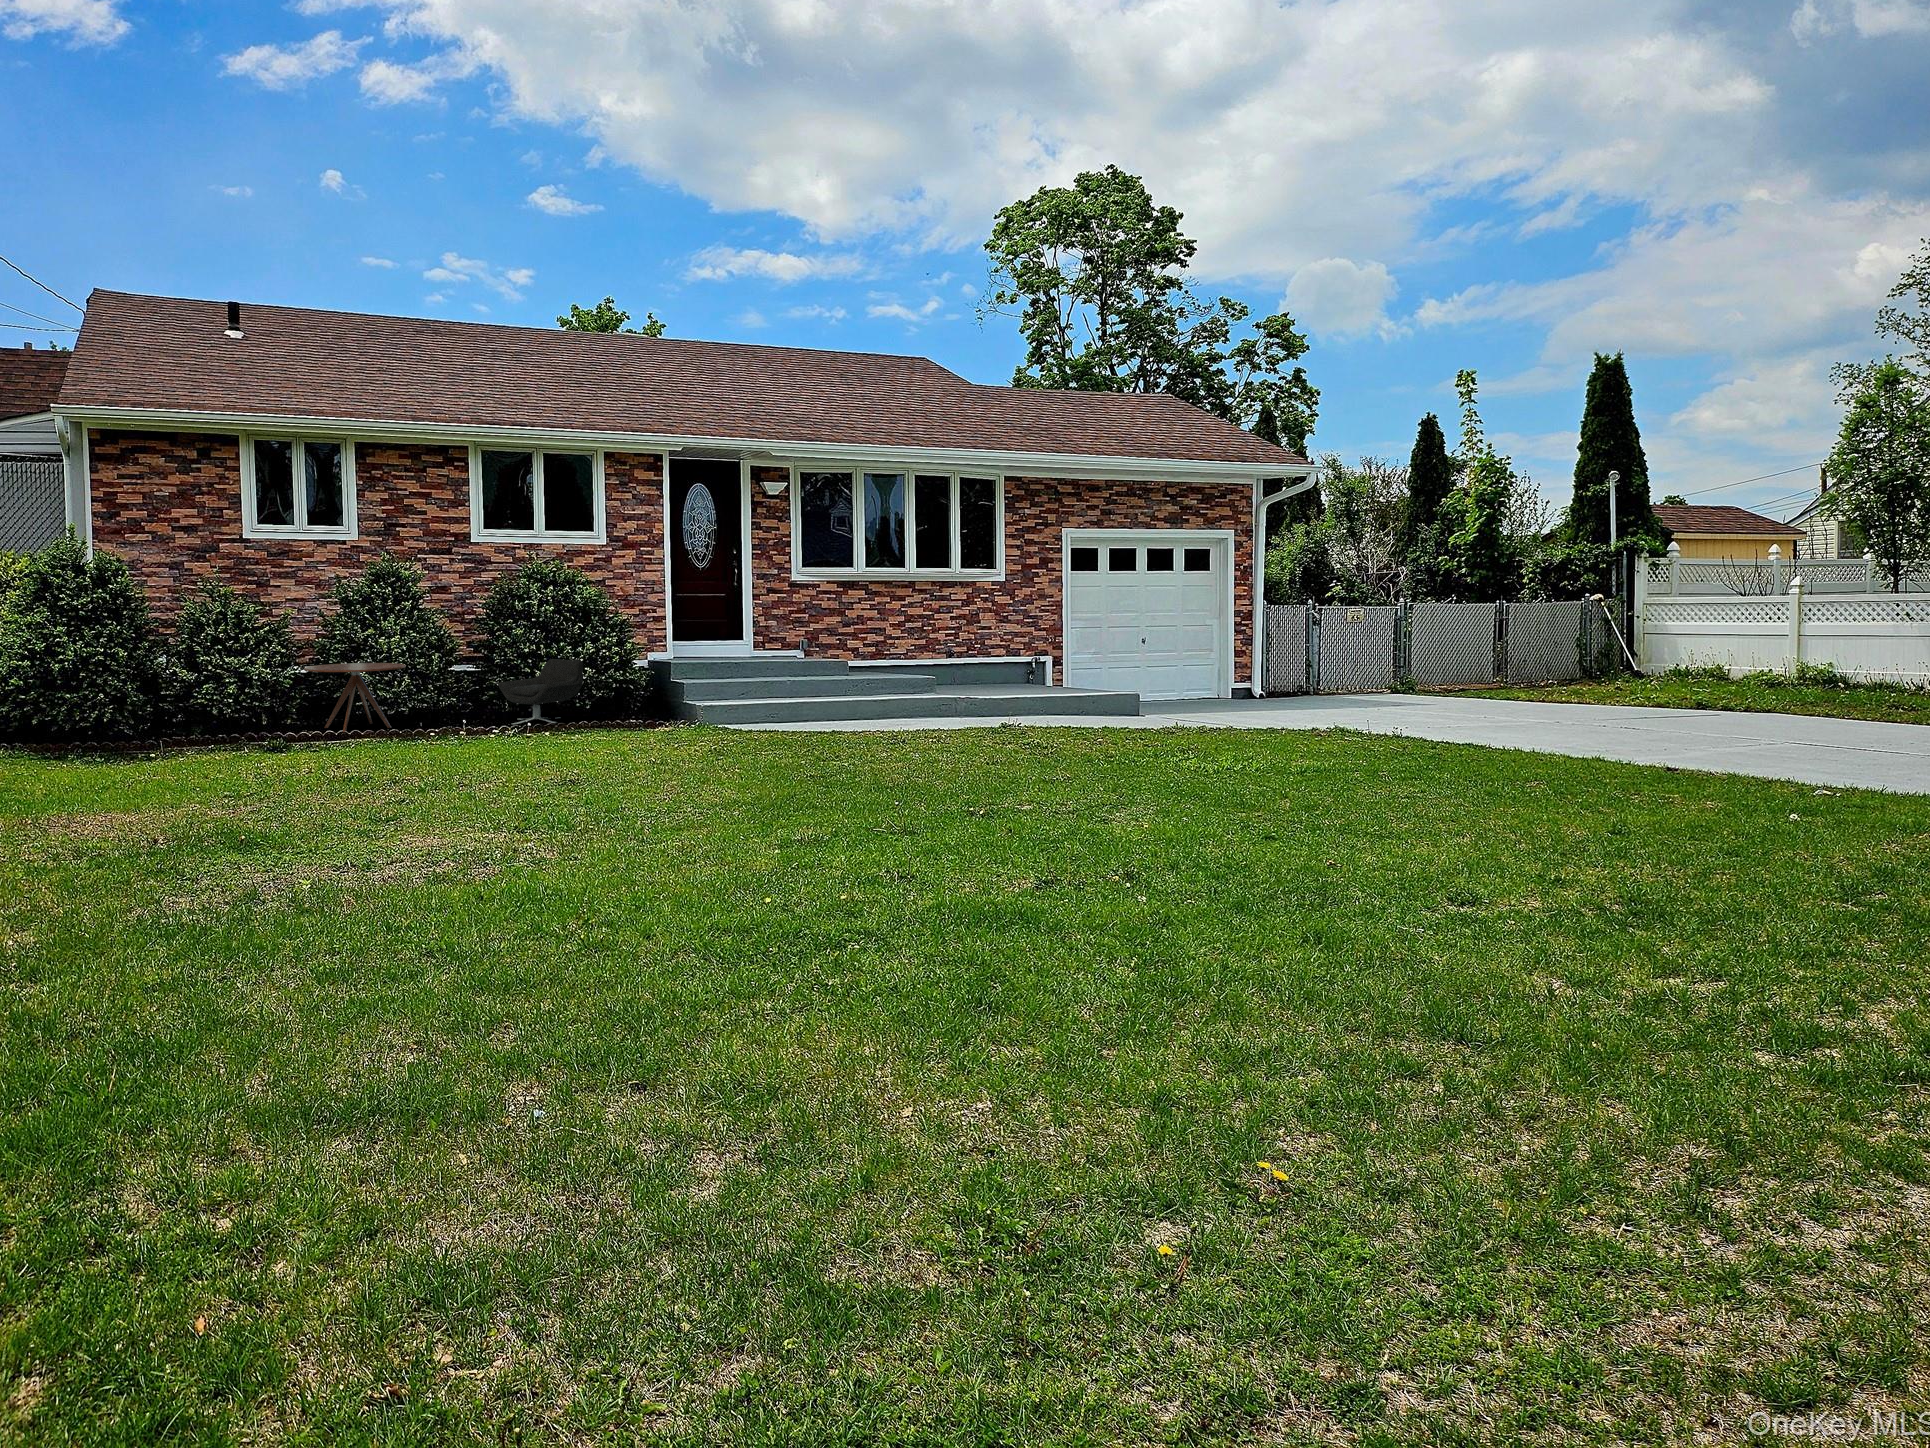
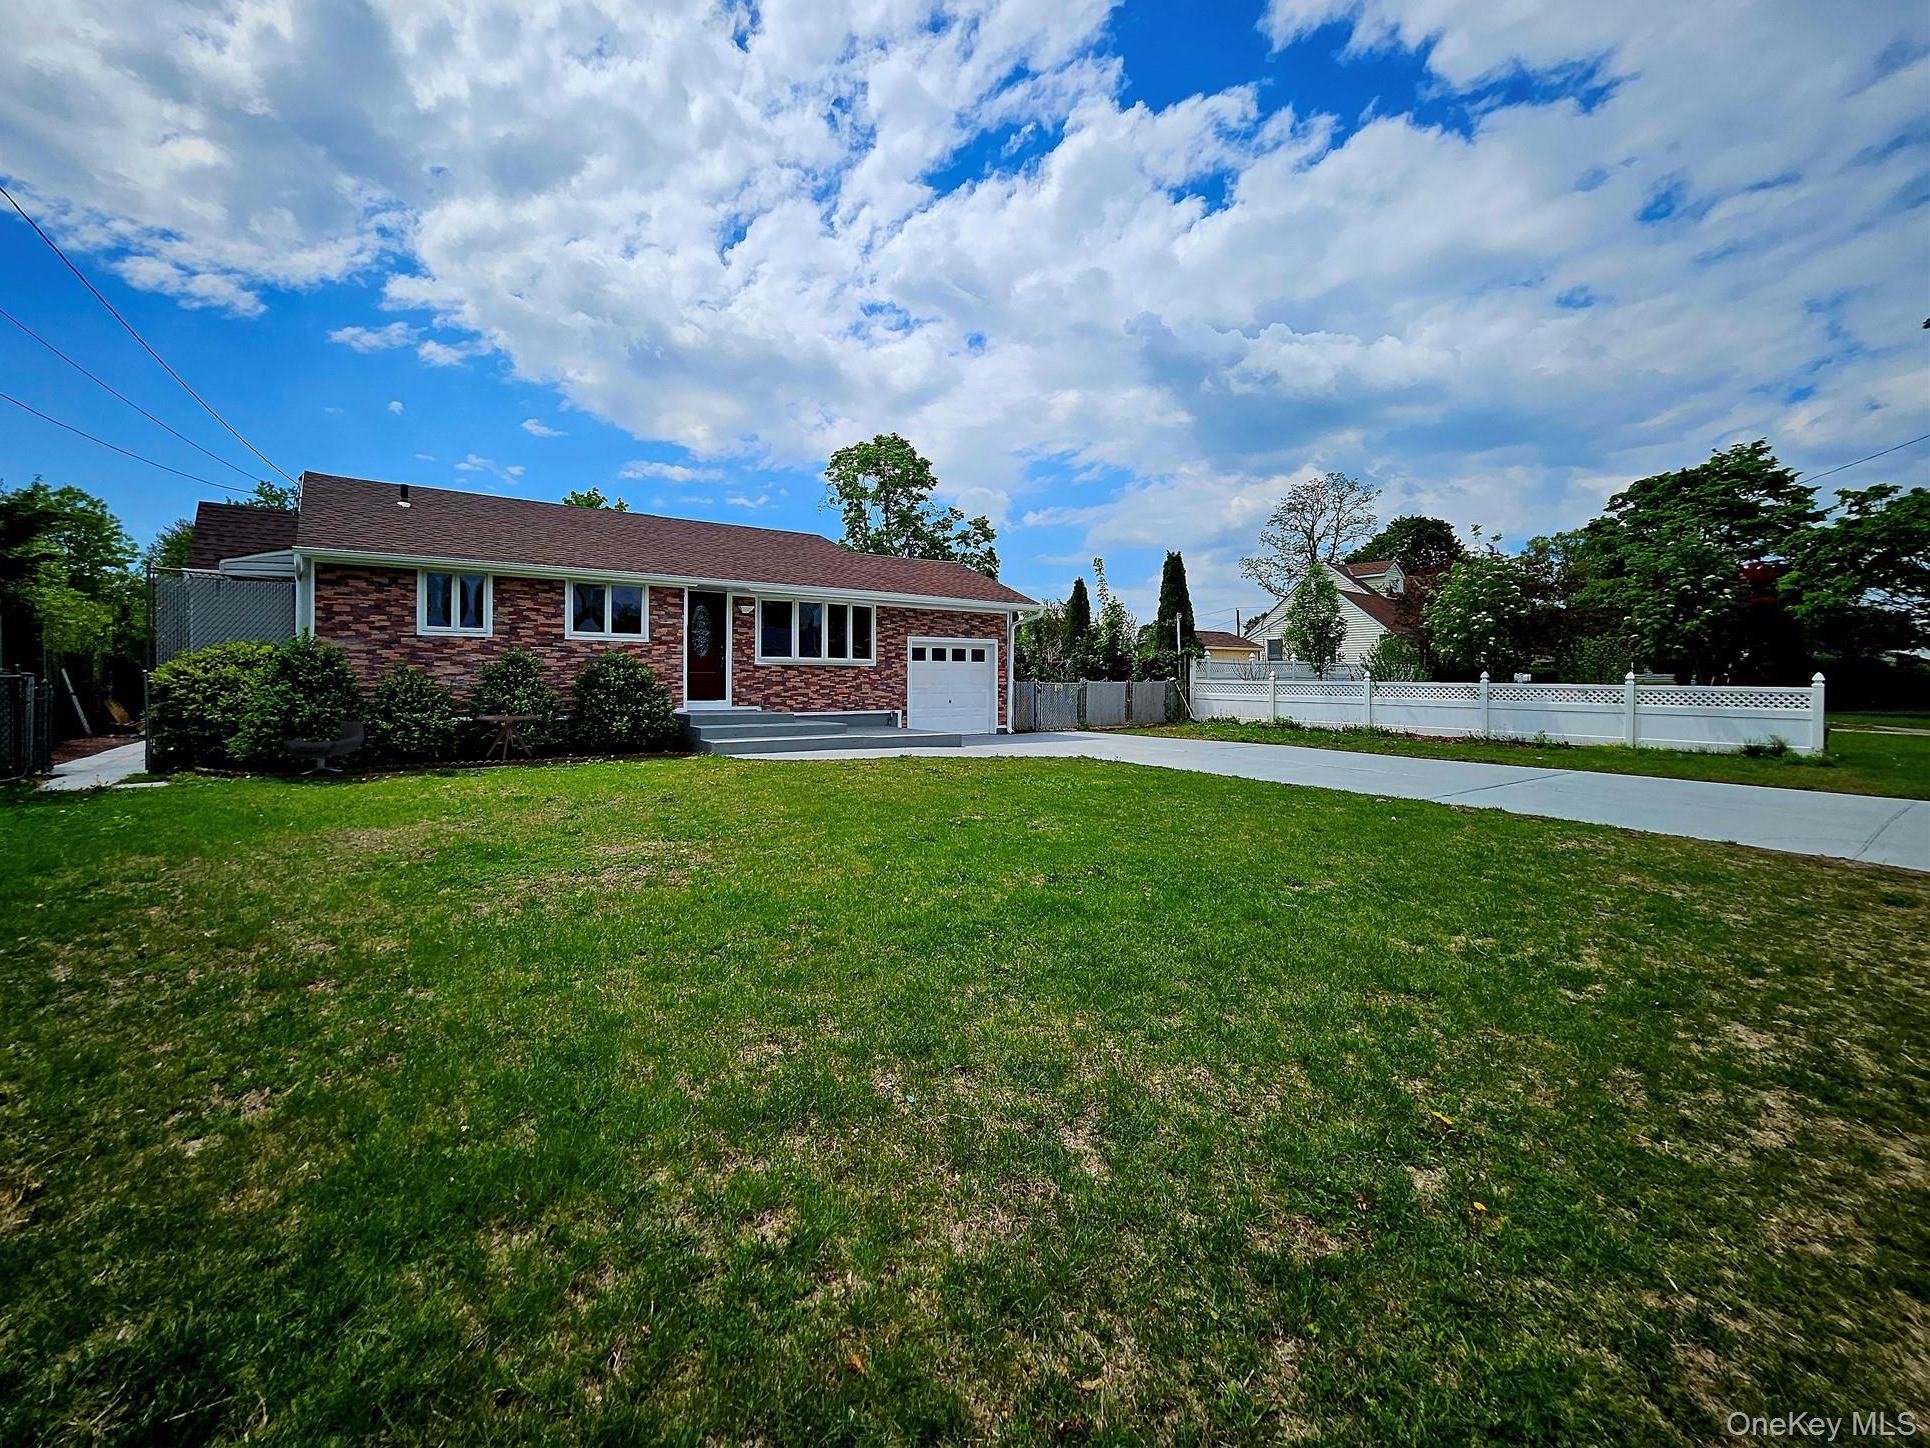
lounge chair: present [499,659,583,724] -> present [283,722,364,774]

